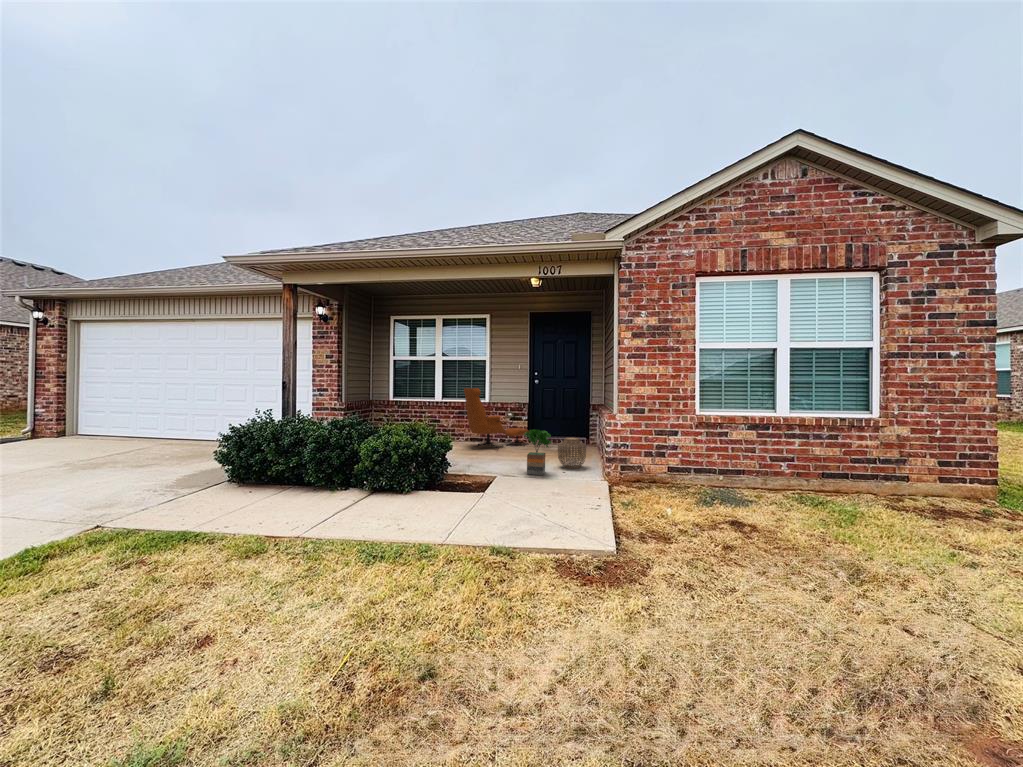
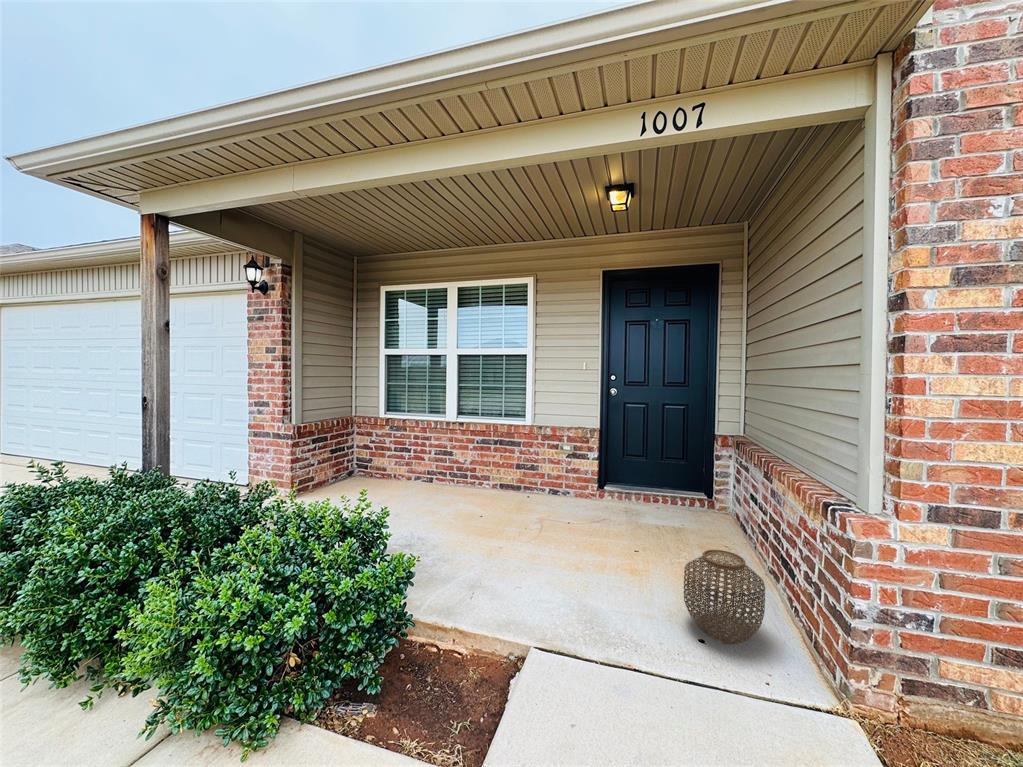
lounge chair: present [464,388,529,449] -> none [481,405,601,523]
potted tree: present [525,430,552,475] -> none [597,542,684,691]

